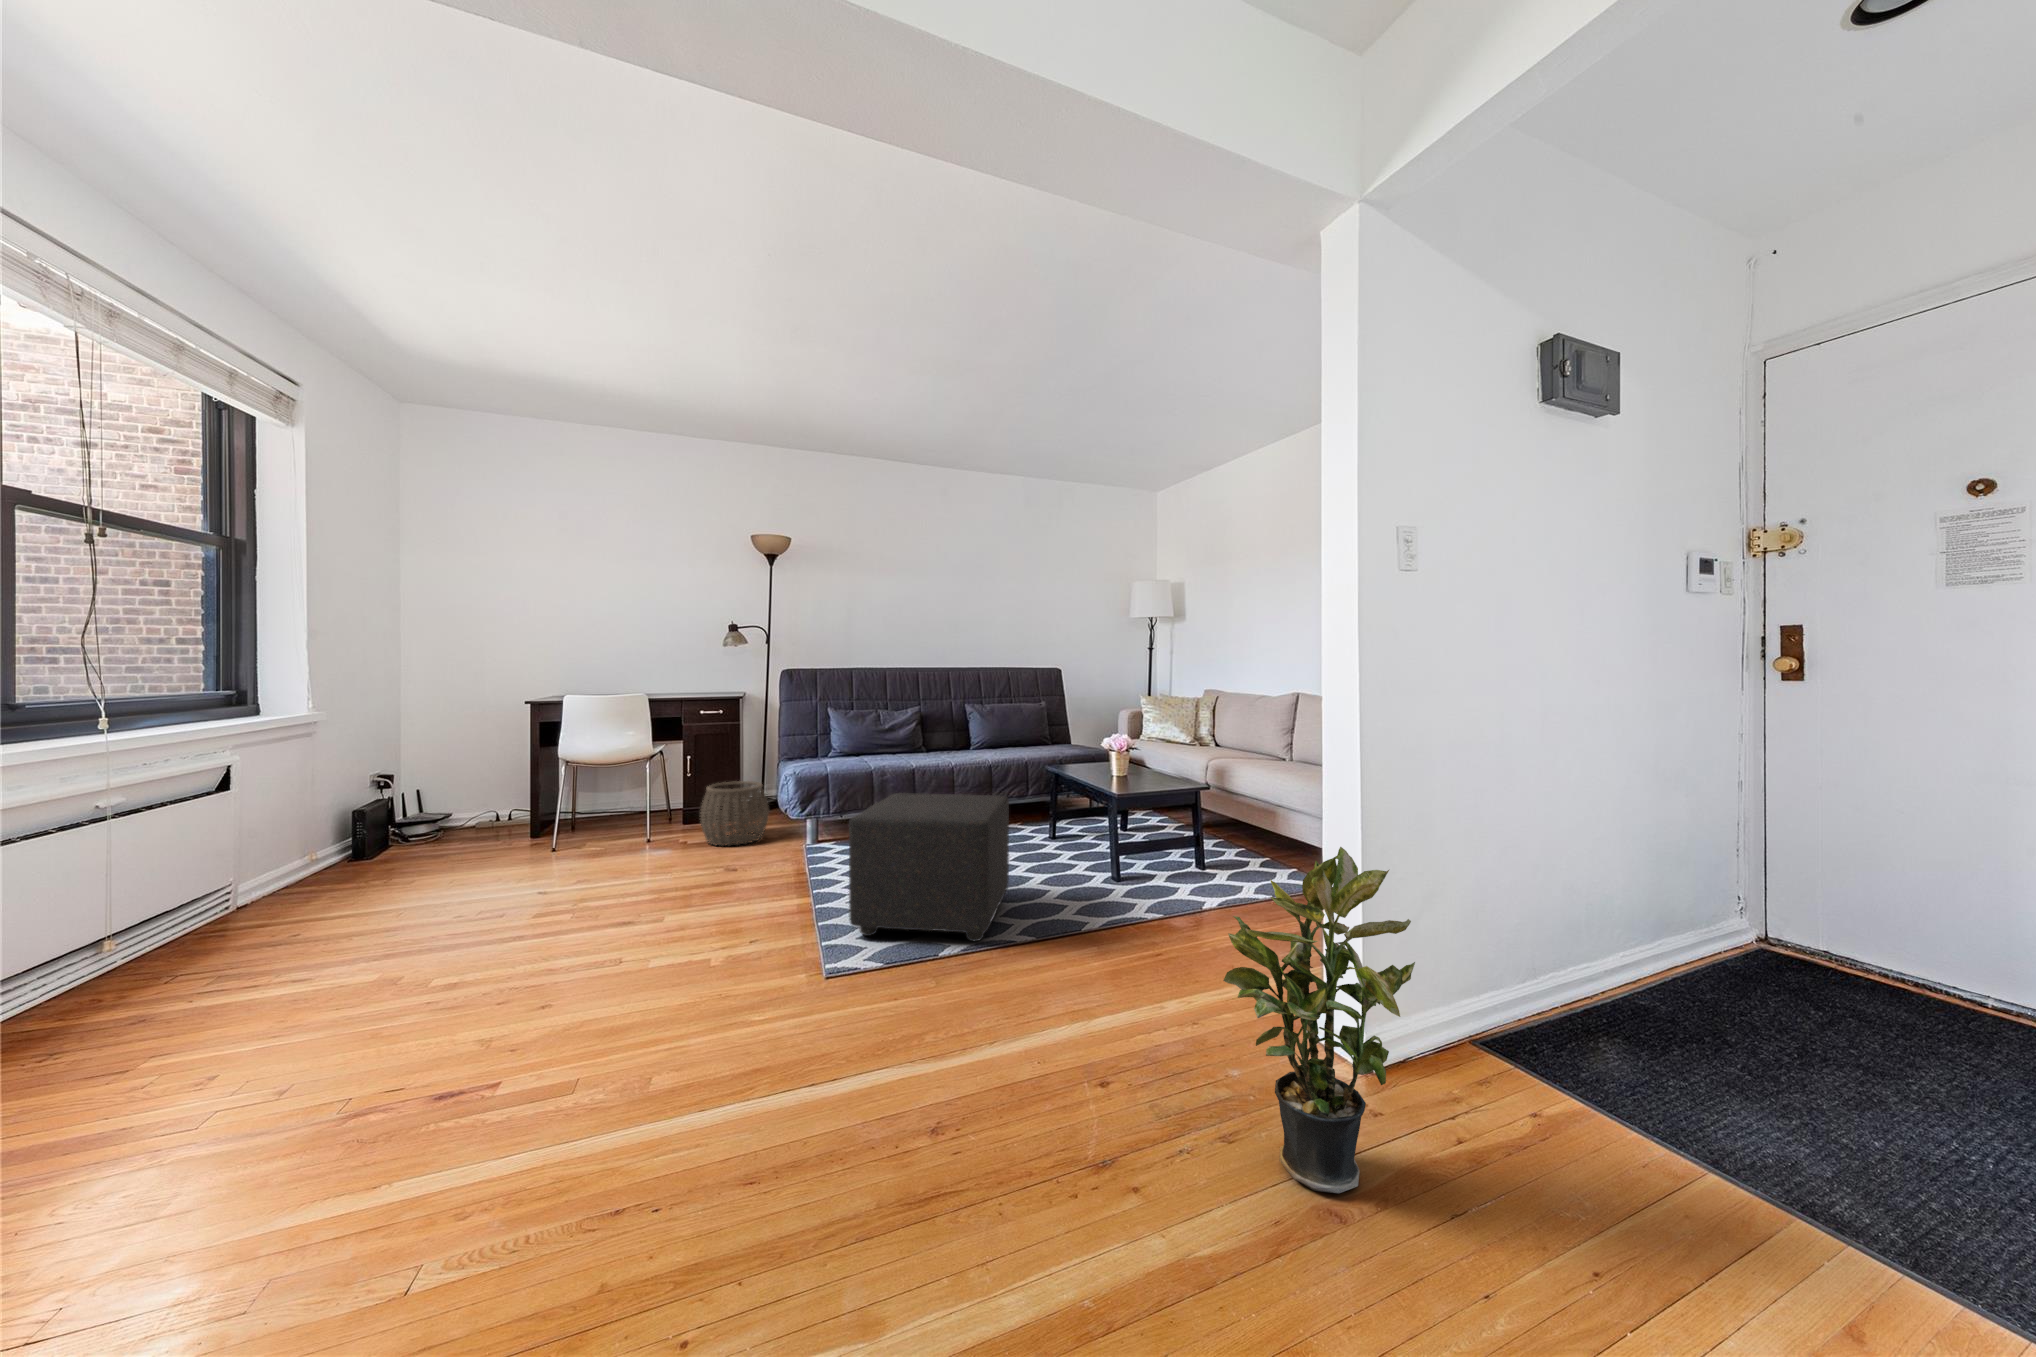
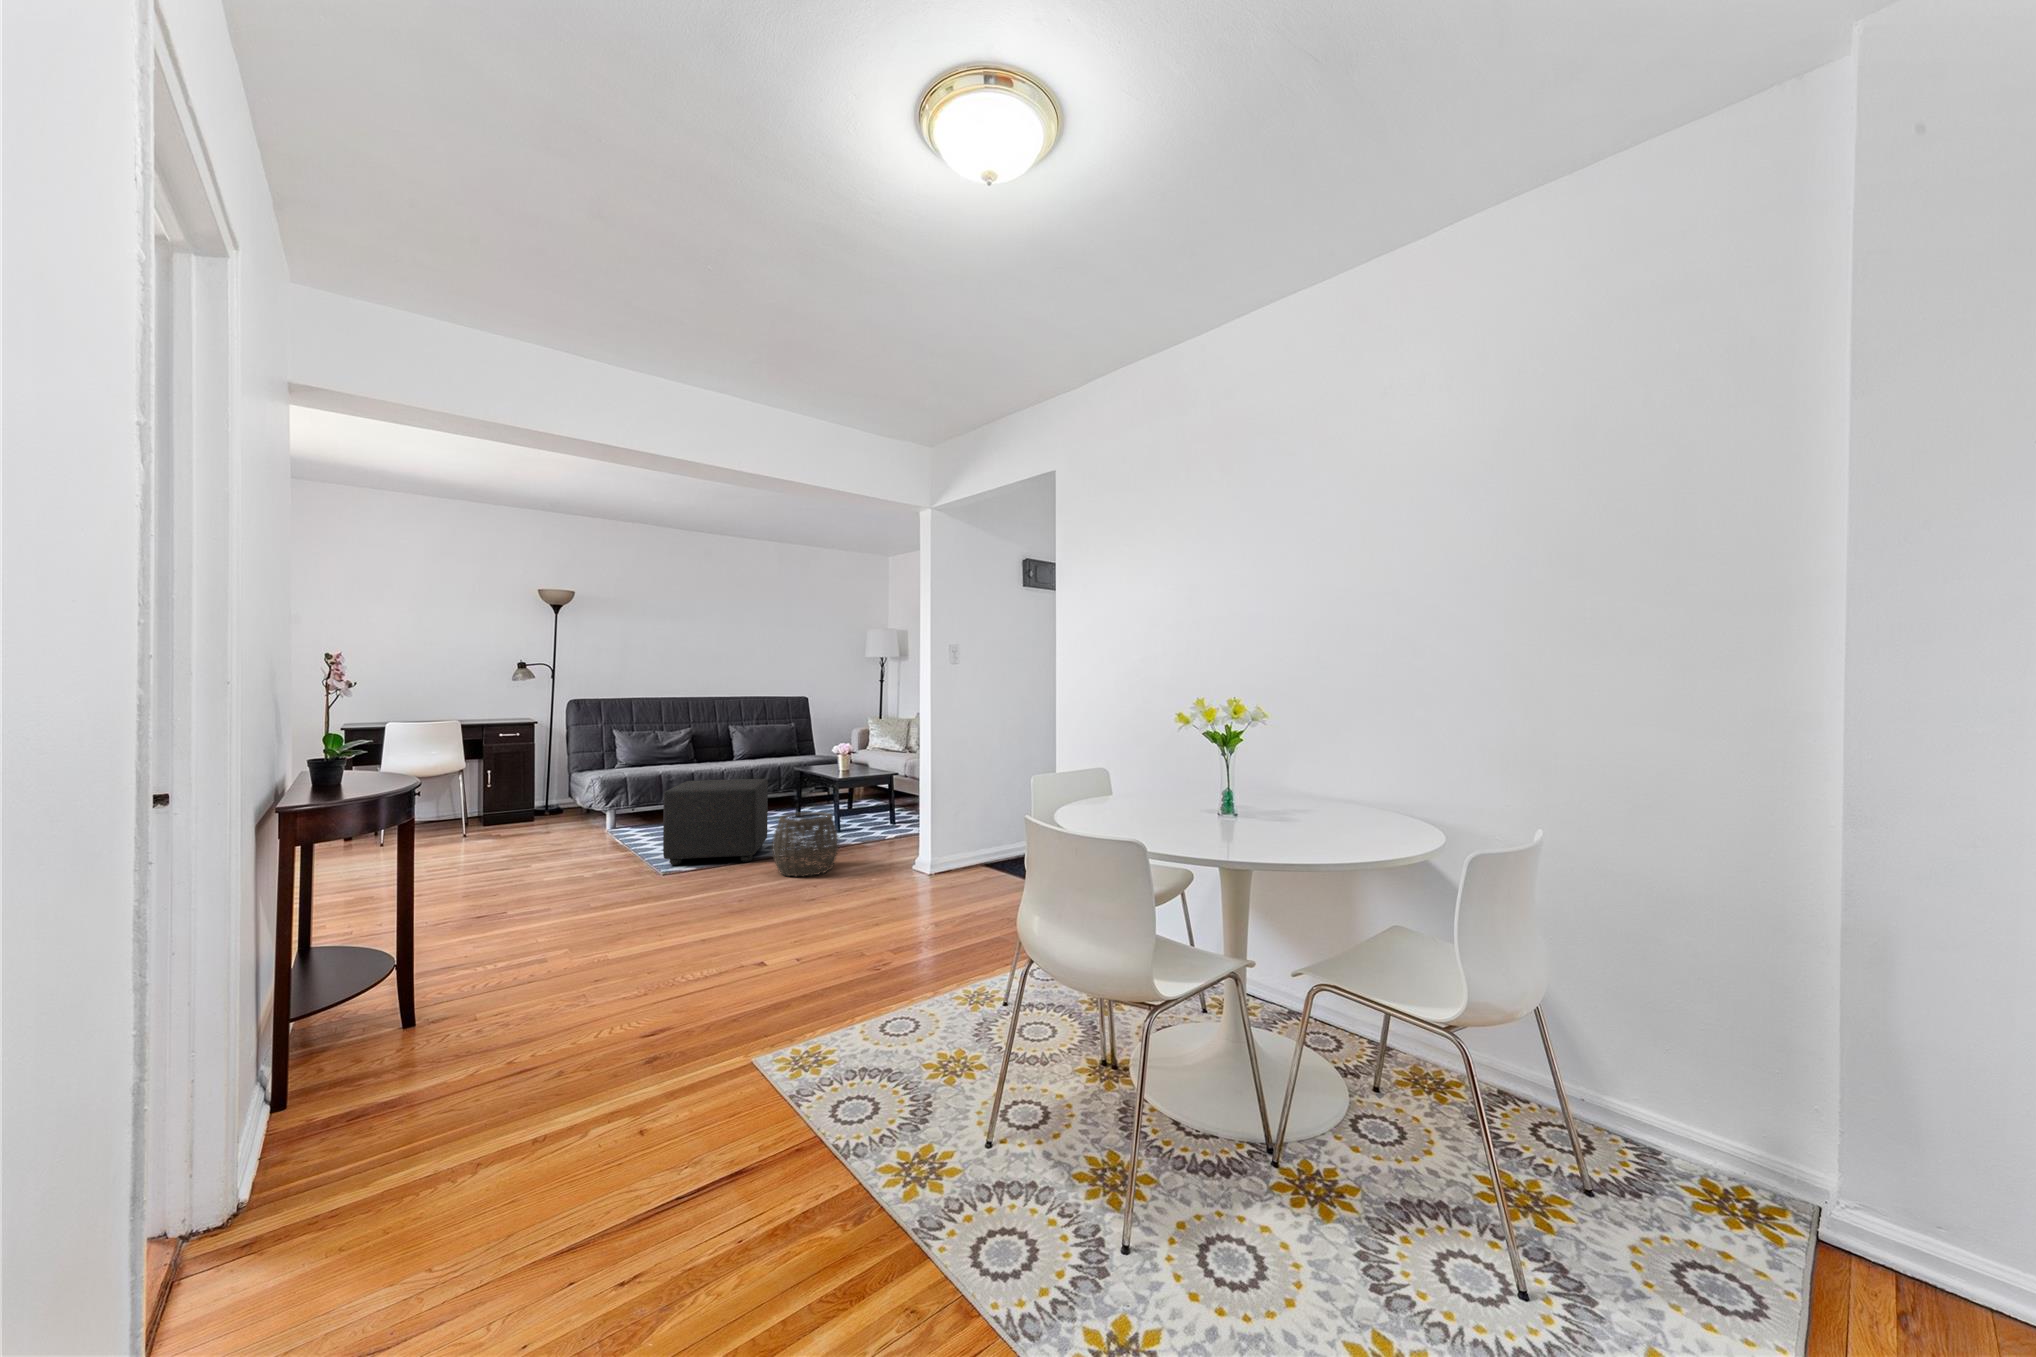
woven basket: present [700,781,769,846] -> present [772,812,838,876]
potted plant: present [1223,847,1415,1193] -> none [865,771,939,905]

